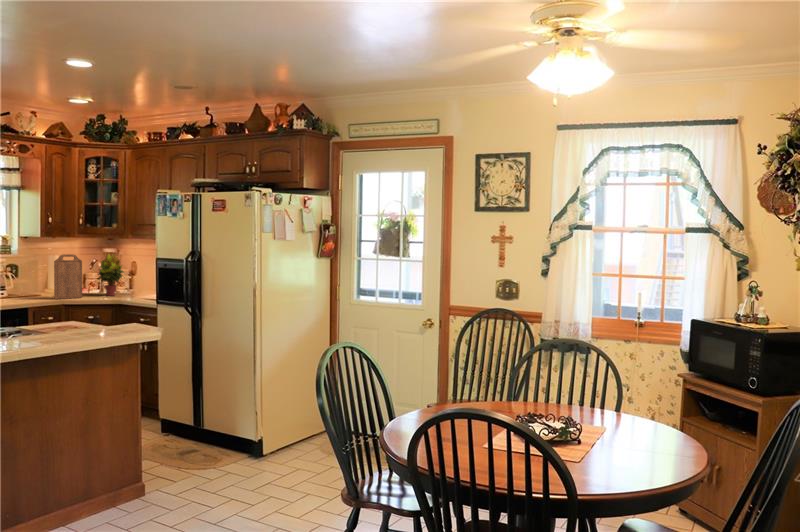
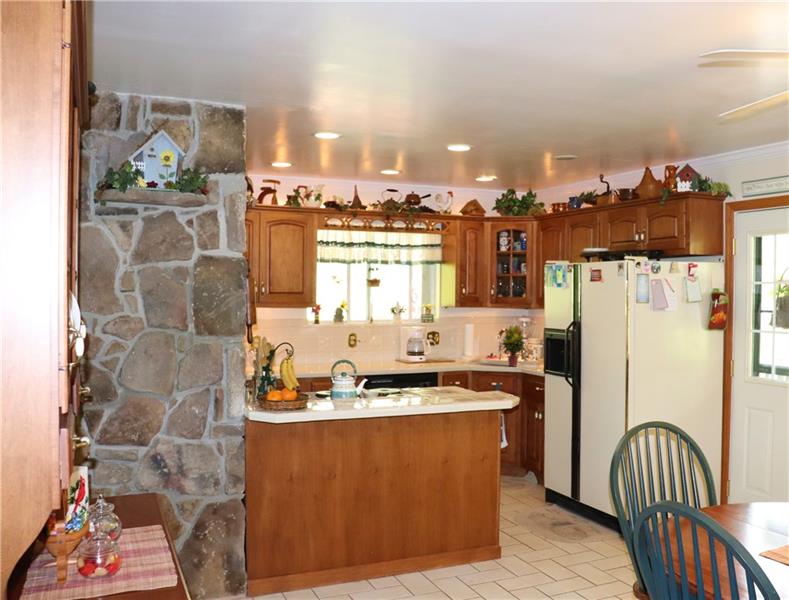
cutting board: present [54,254,82,299] -> none [463,324,488,367]

